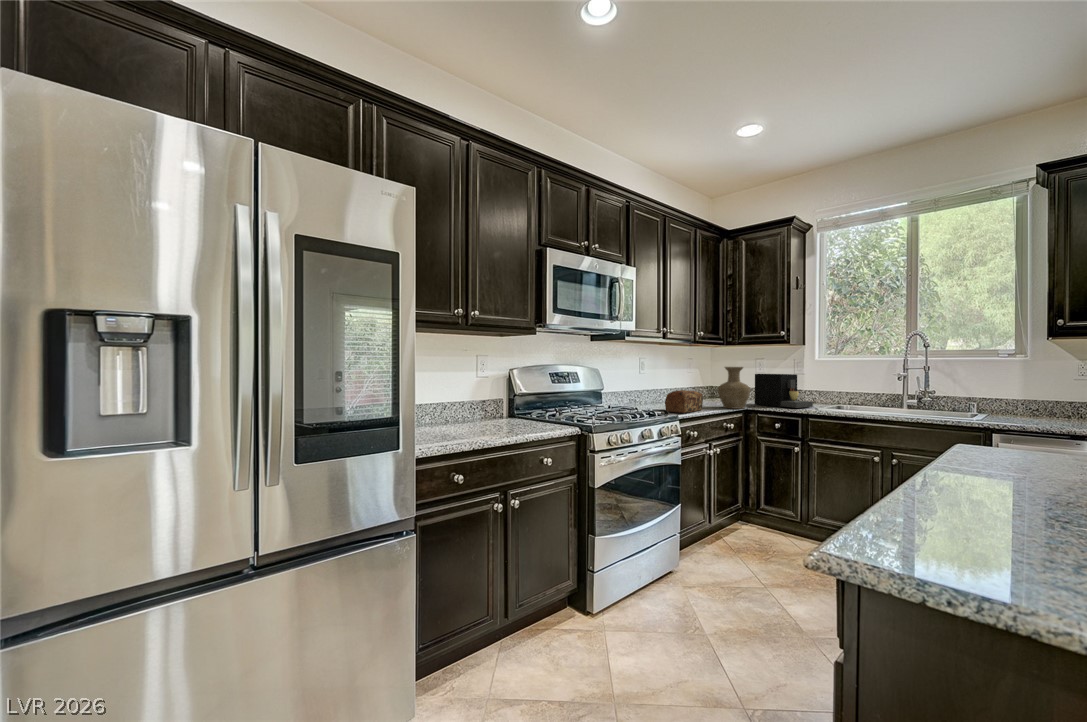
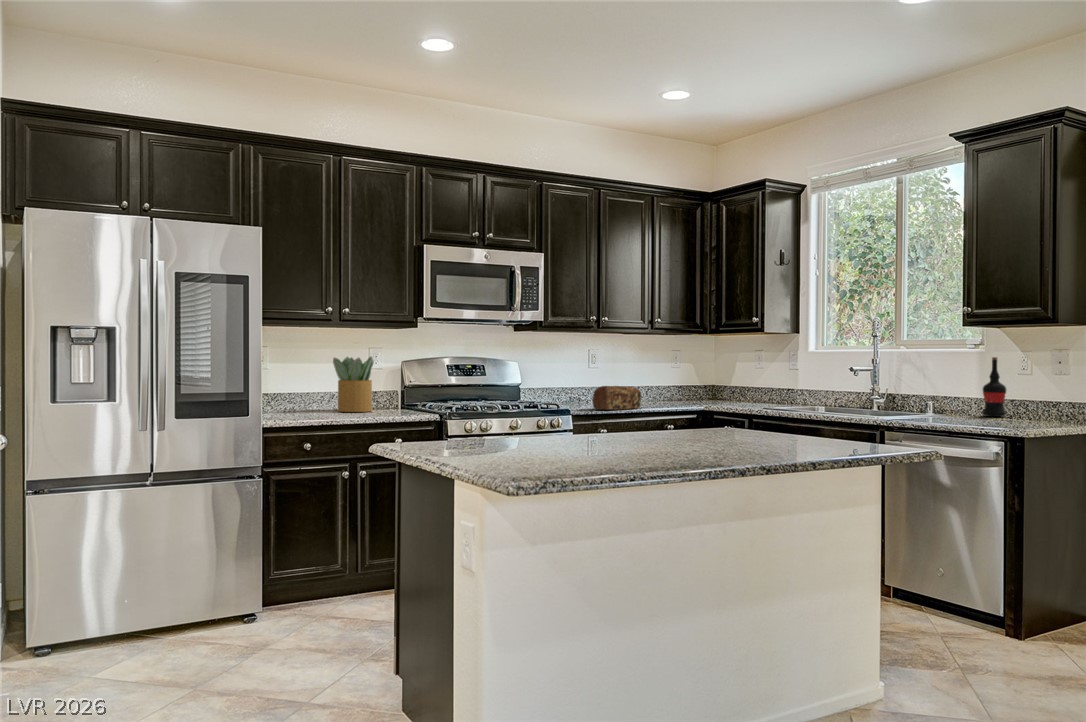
potted plant: none [452,365,497,427] -> present [333,357,373,412]
wine bottle: none [1035,366,1061,417] -> present [983,357,1006,416]
vase: present [718,367,750,409] -> none [668,360,704,408]
coffee maker: present [755,374,813,408] -> none [724,368,776,407]

